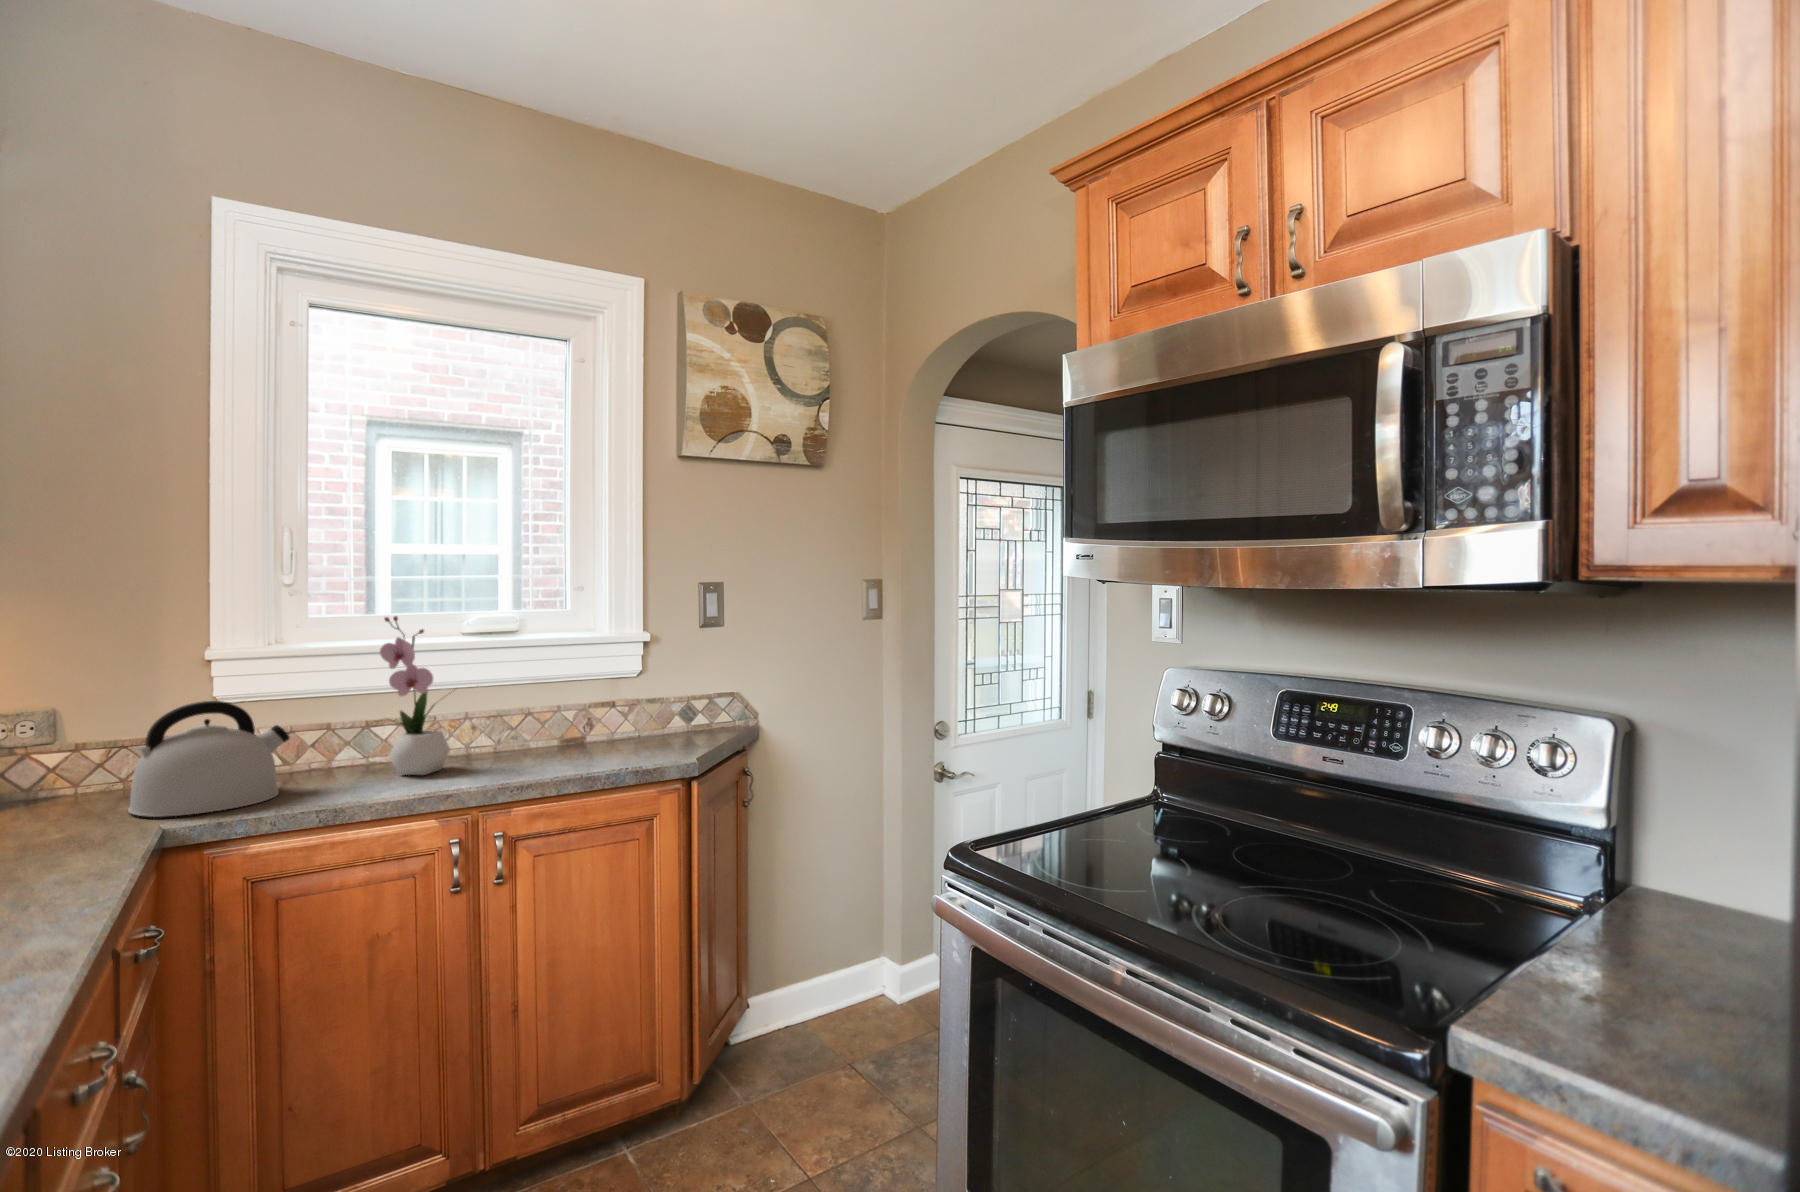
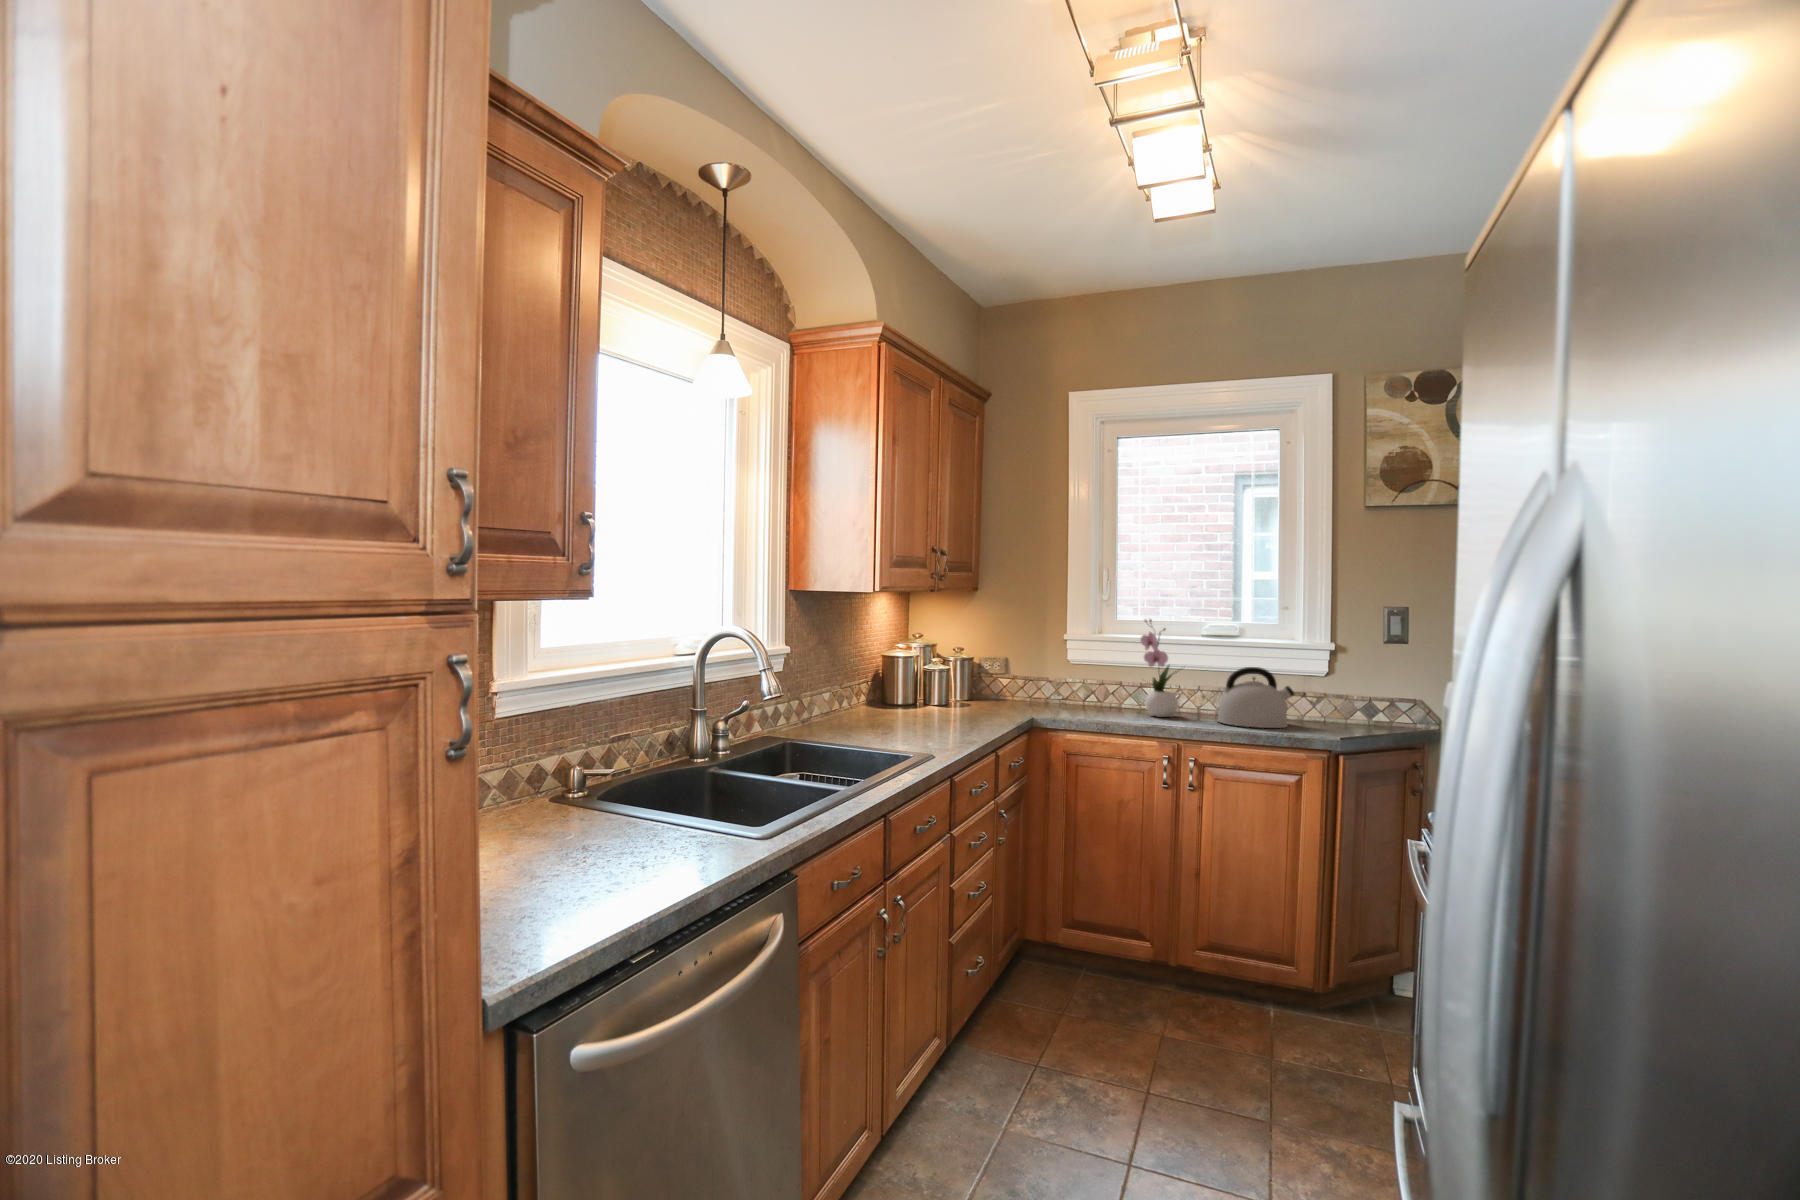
kettle: present [128,701,290,817] -> present [1217,667,1295,728]

